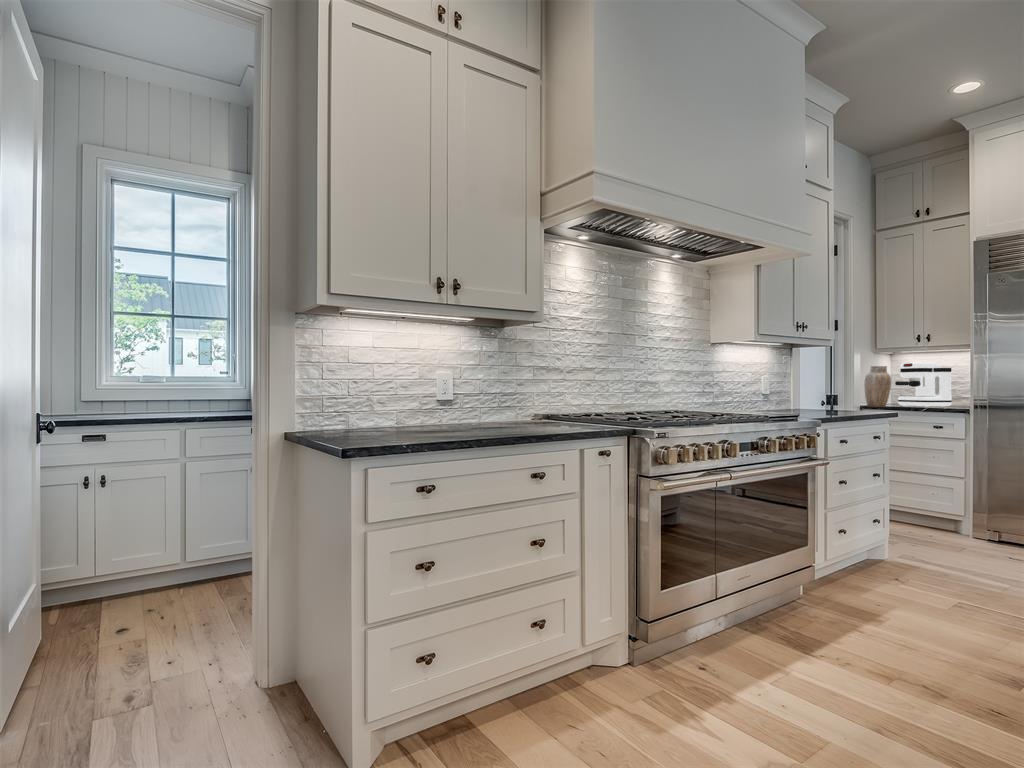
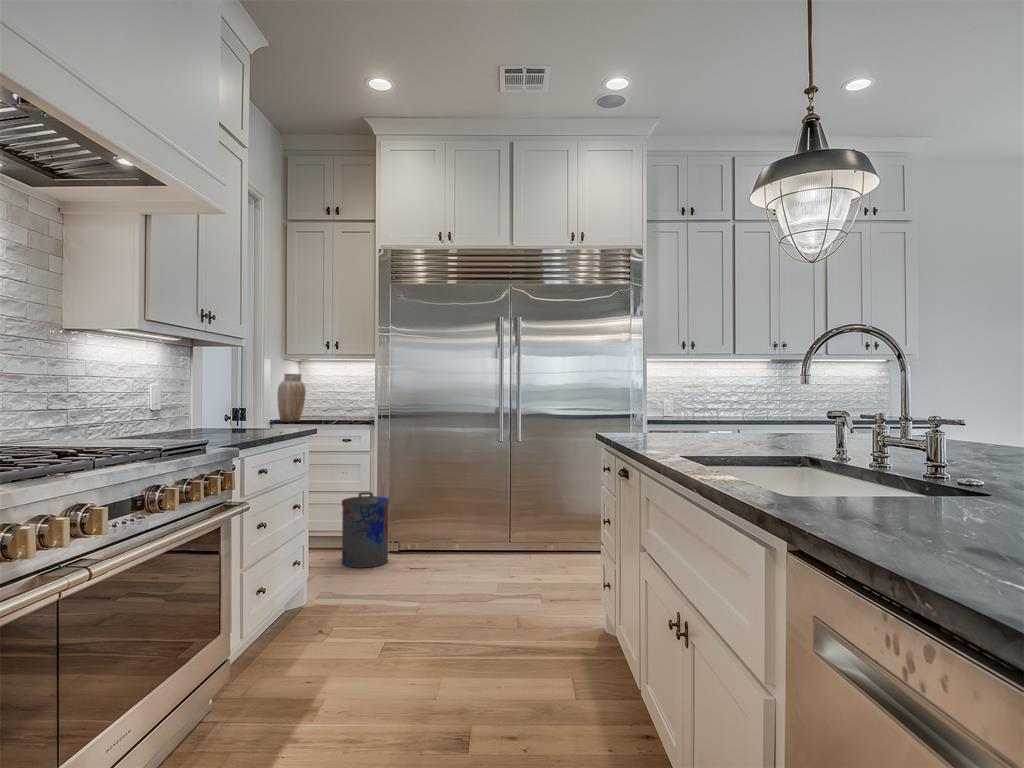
coffee maker: present [895,363,952,407] -> none [308,371,359,420]
trash can: none [931,476,986,548] -> present [342,492,389,568]

